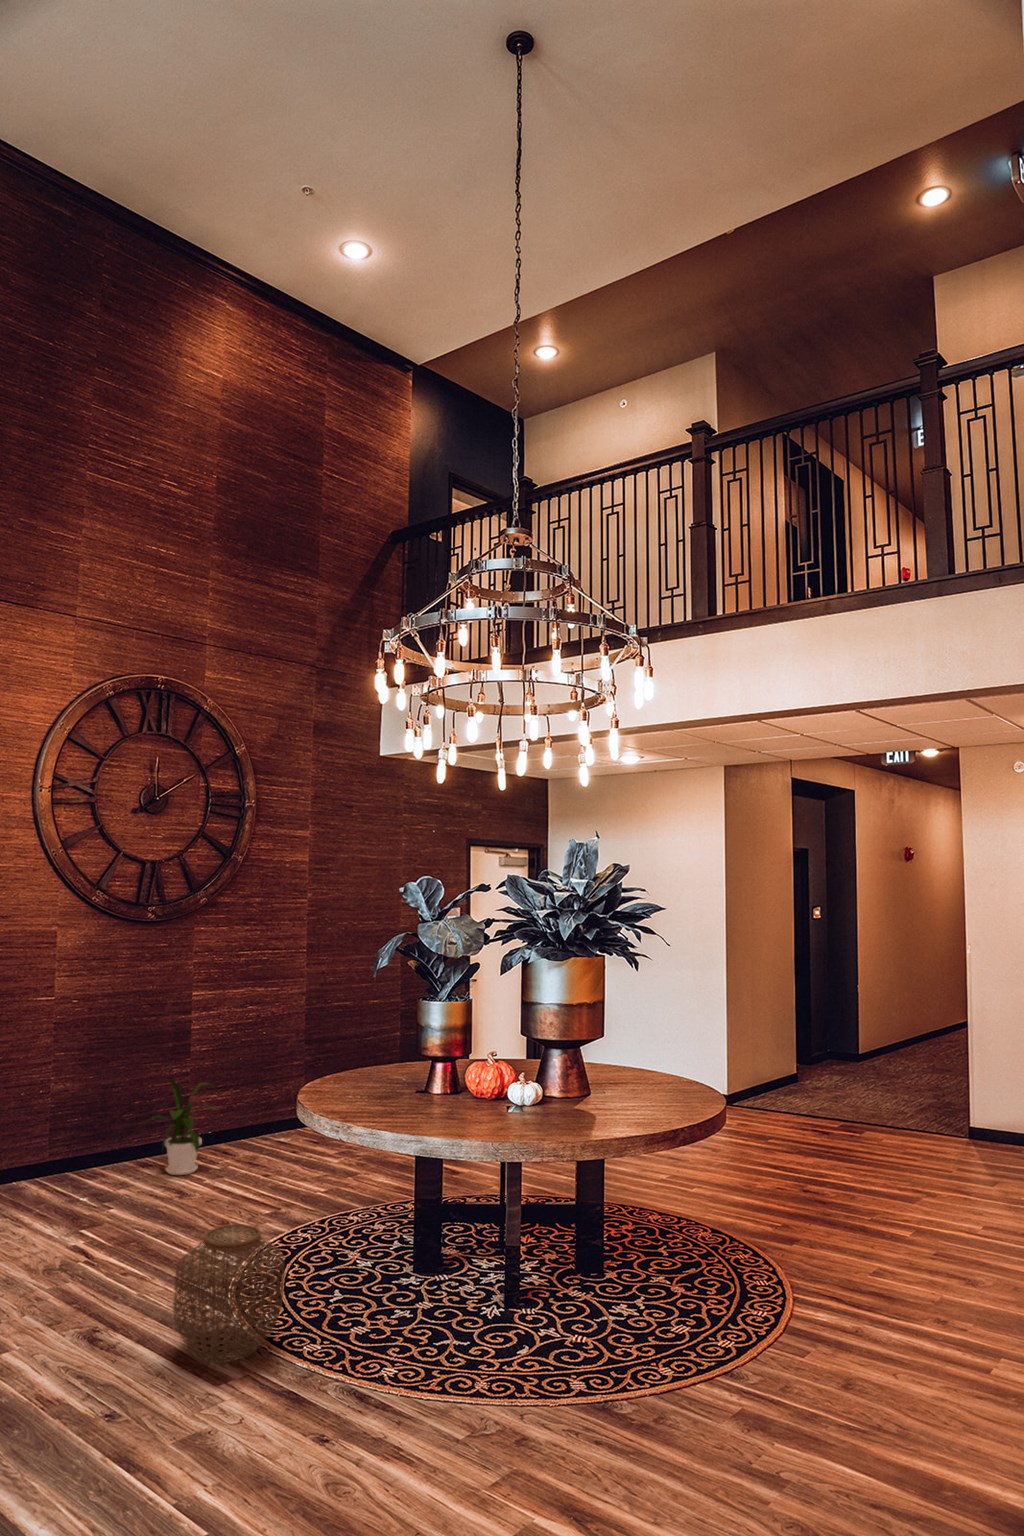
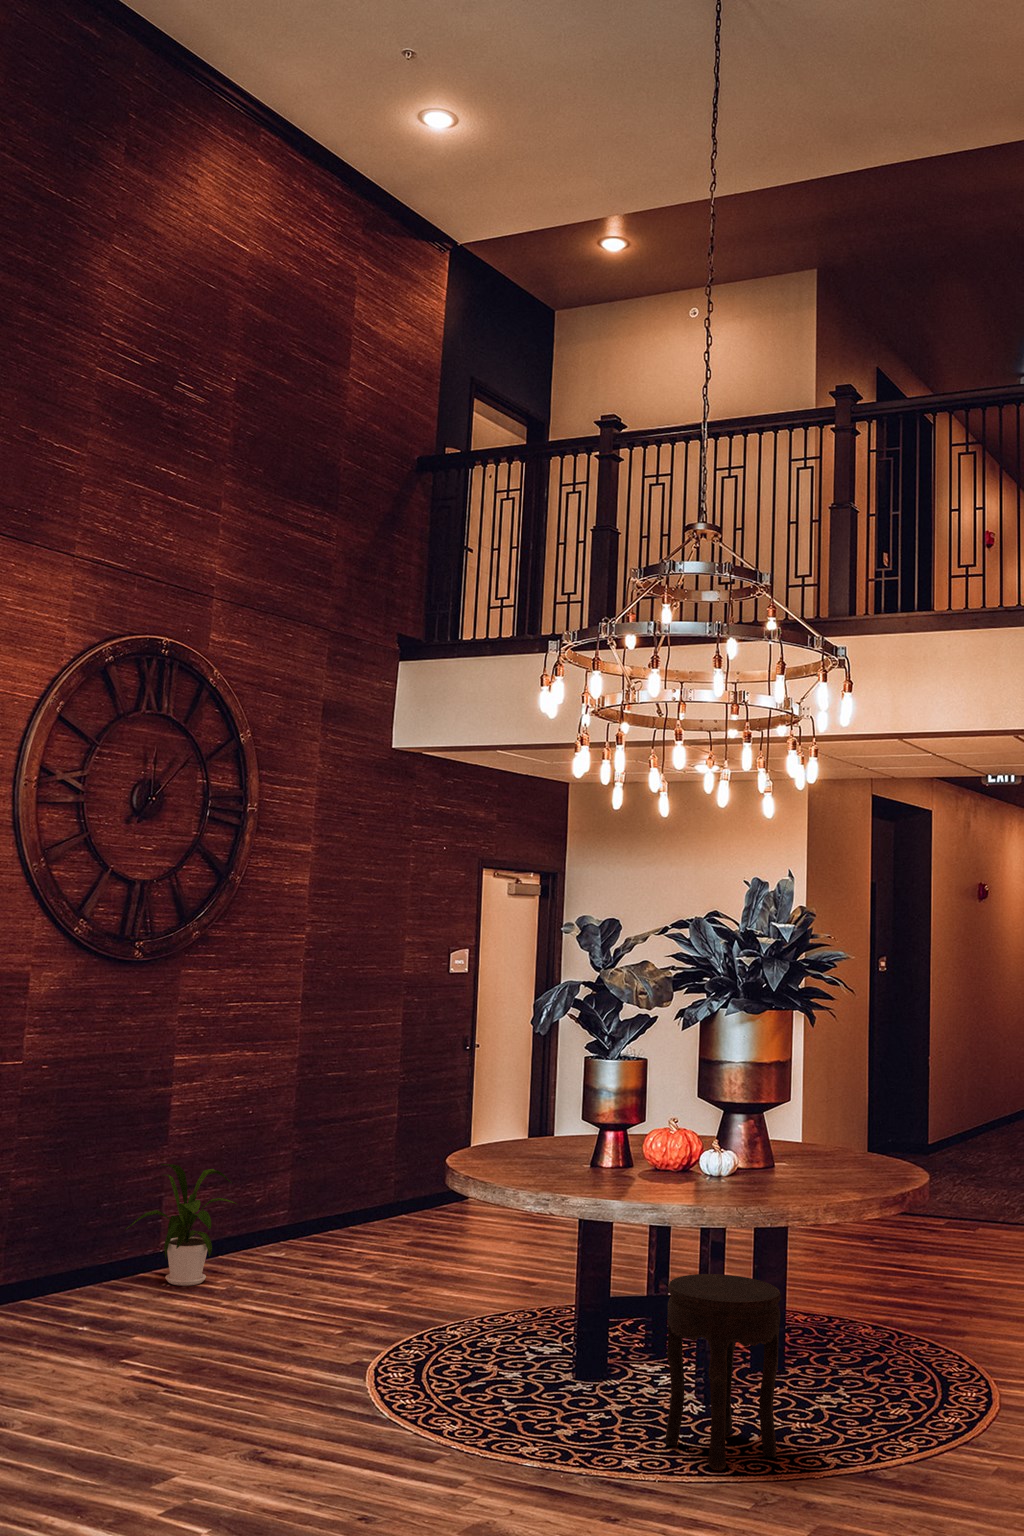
side table: none [435,1198,538,1392] -> present [666,1274,781,1469]
woven basket: present [173,1224,284,1363] -> none [374,1308,494,1455]

